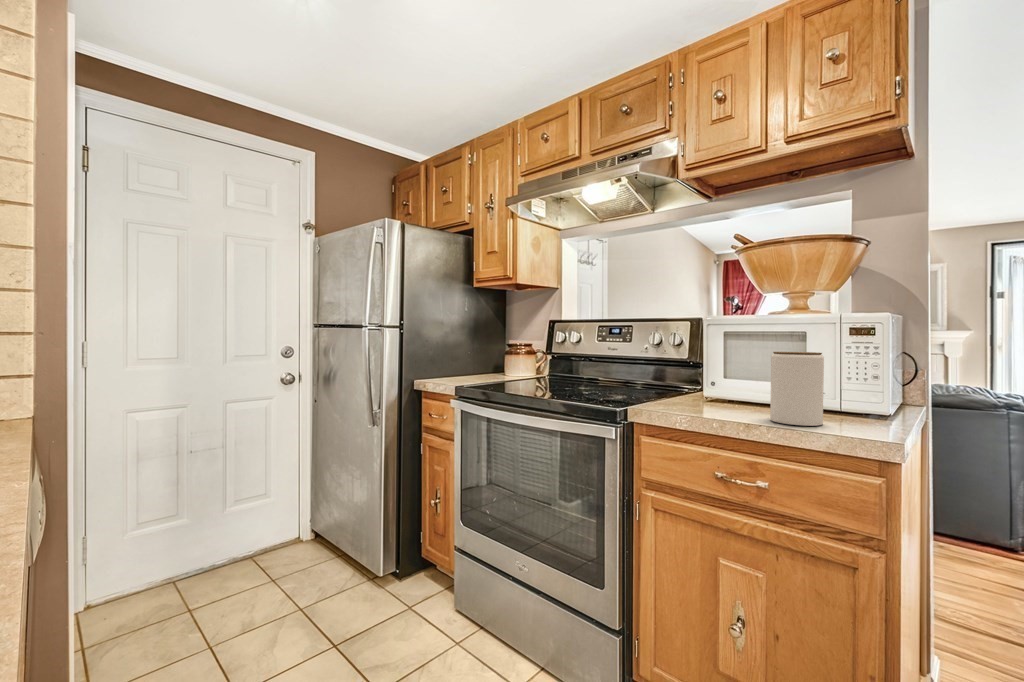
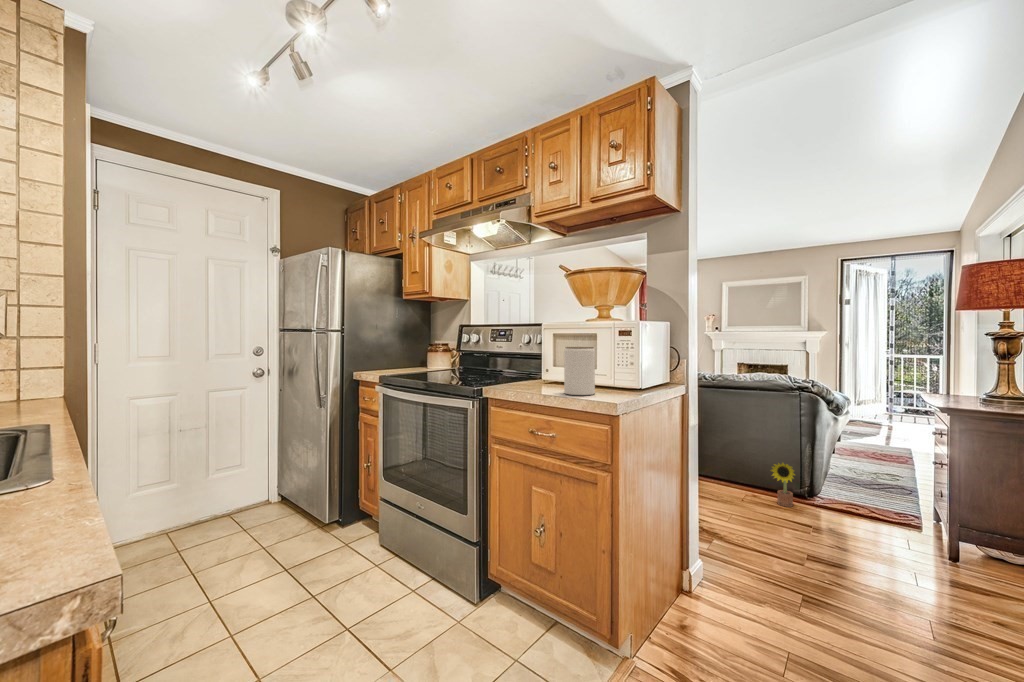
decorative plant: none [952,506,994,566] -> present [771,463,795,507]

